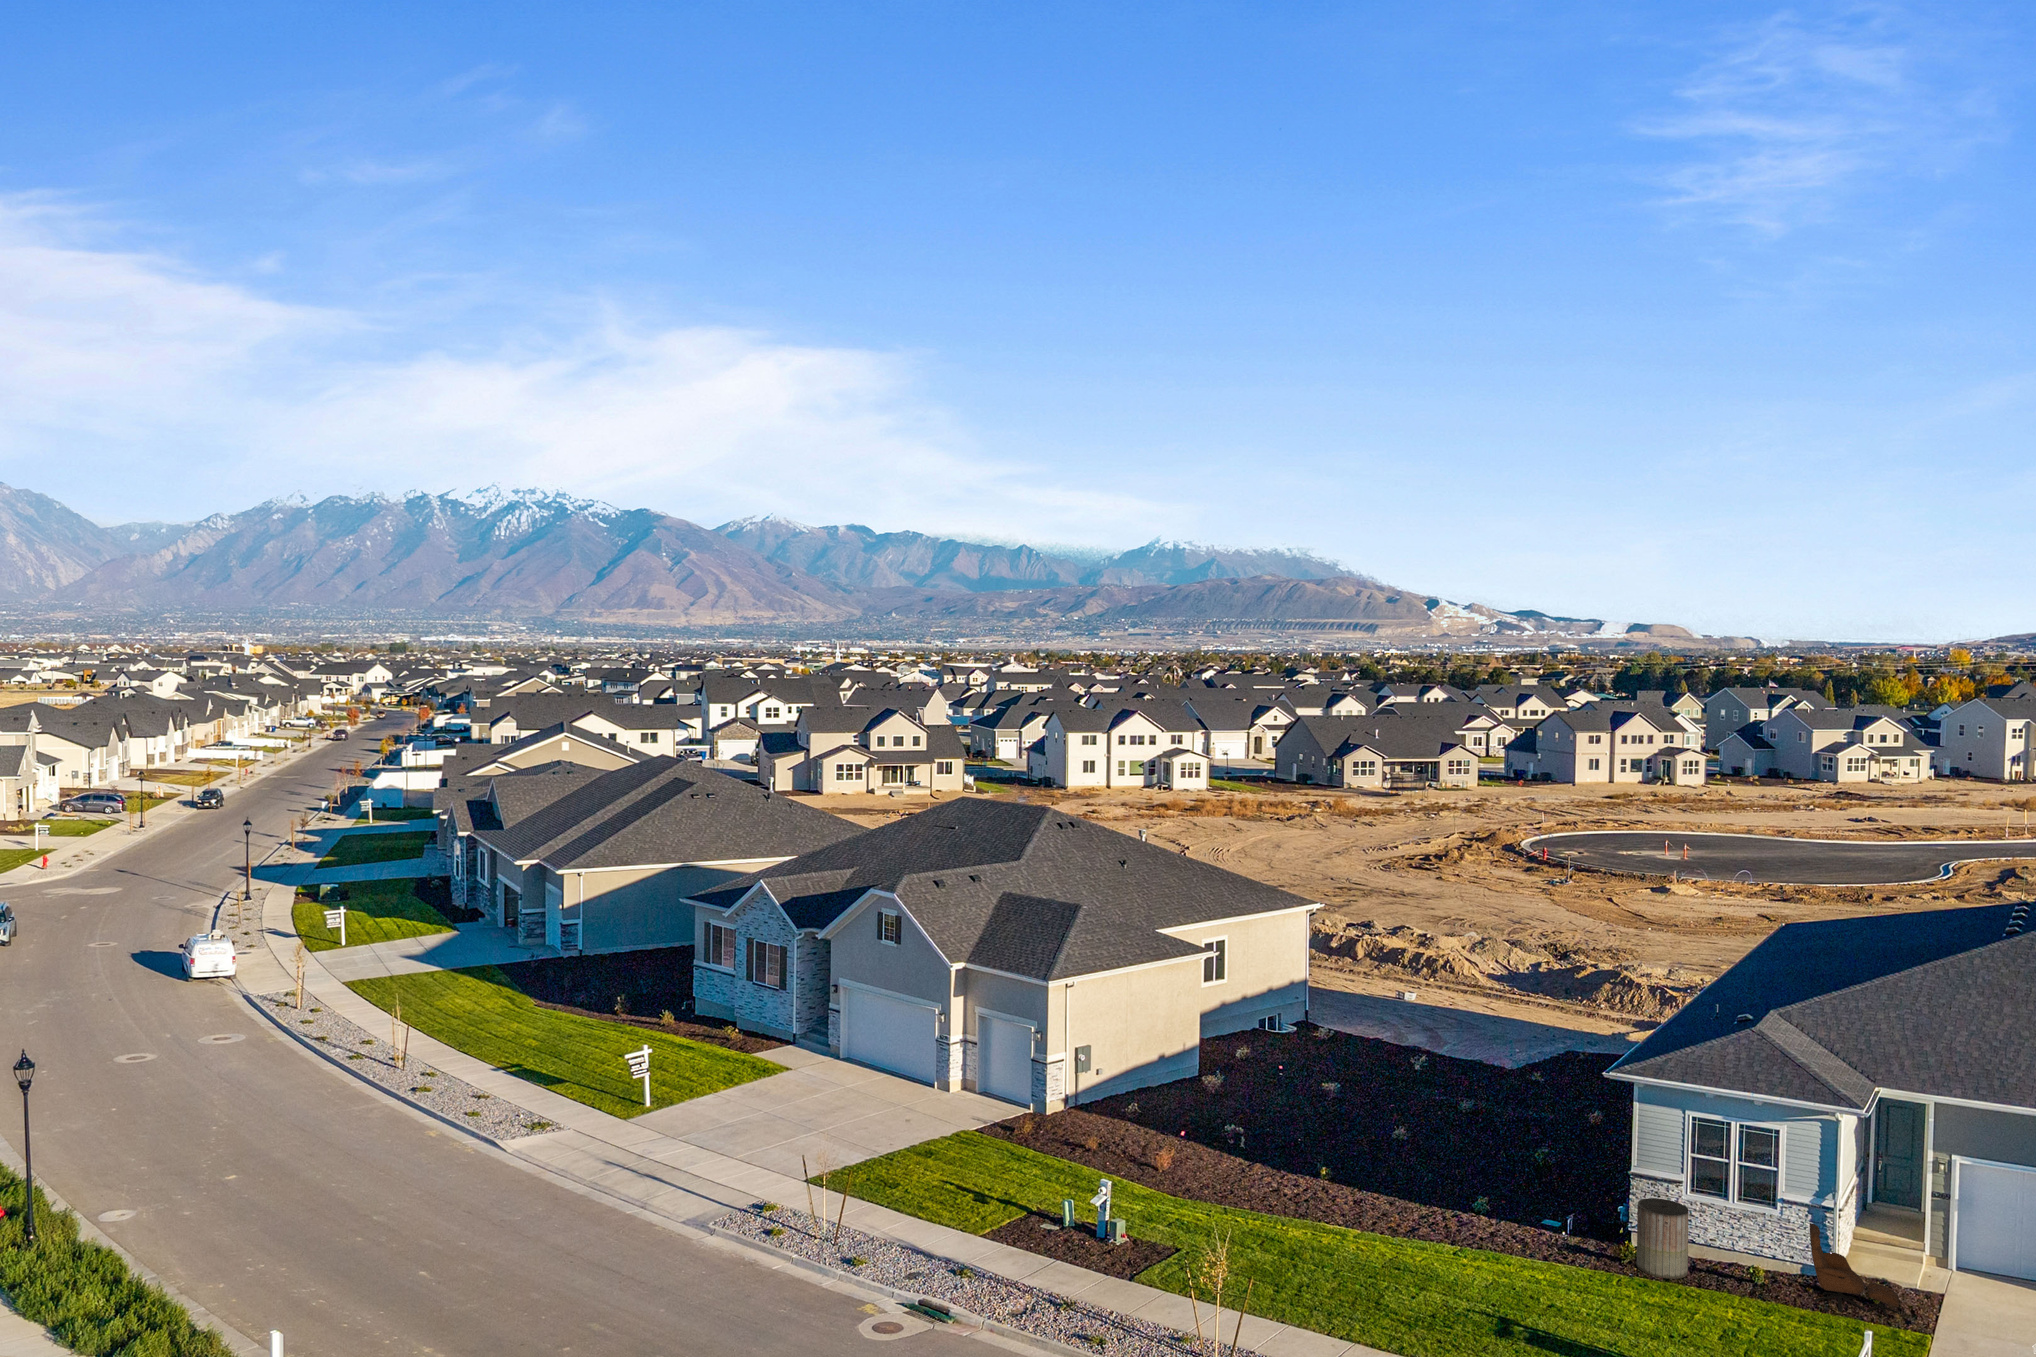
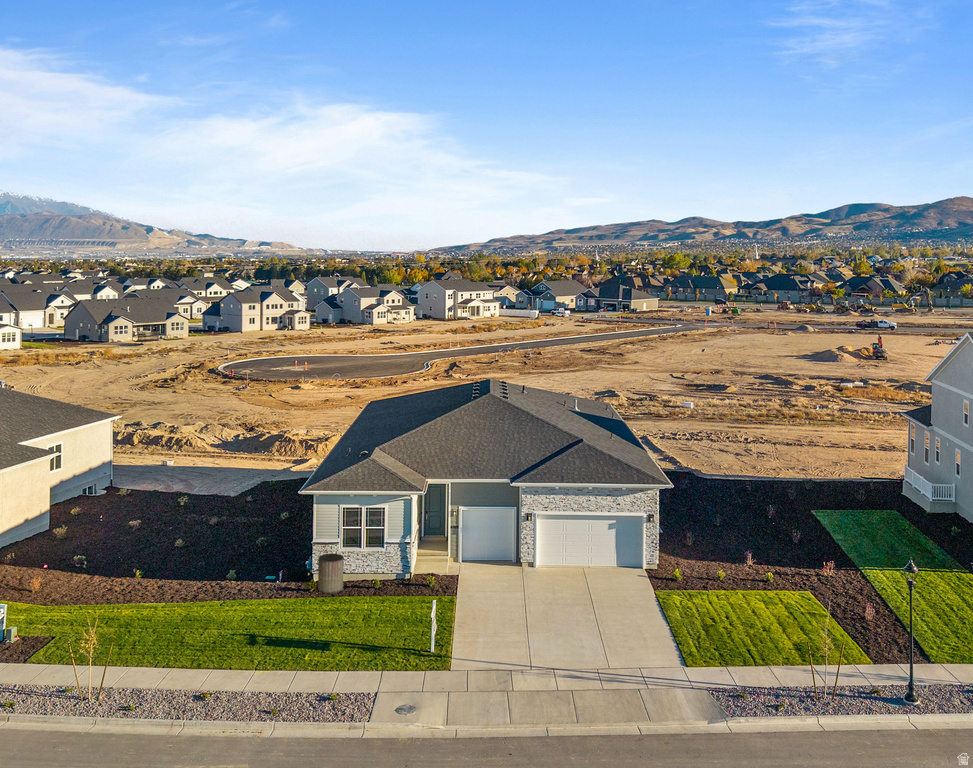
lounge chair: present [1810,1223,1899,1318] -> none [399,552,437,592]

